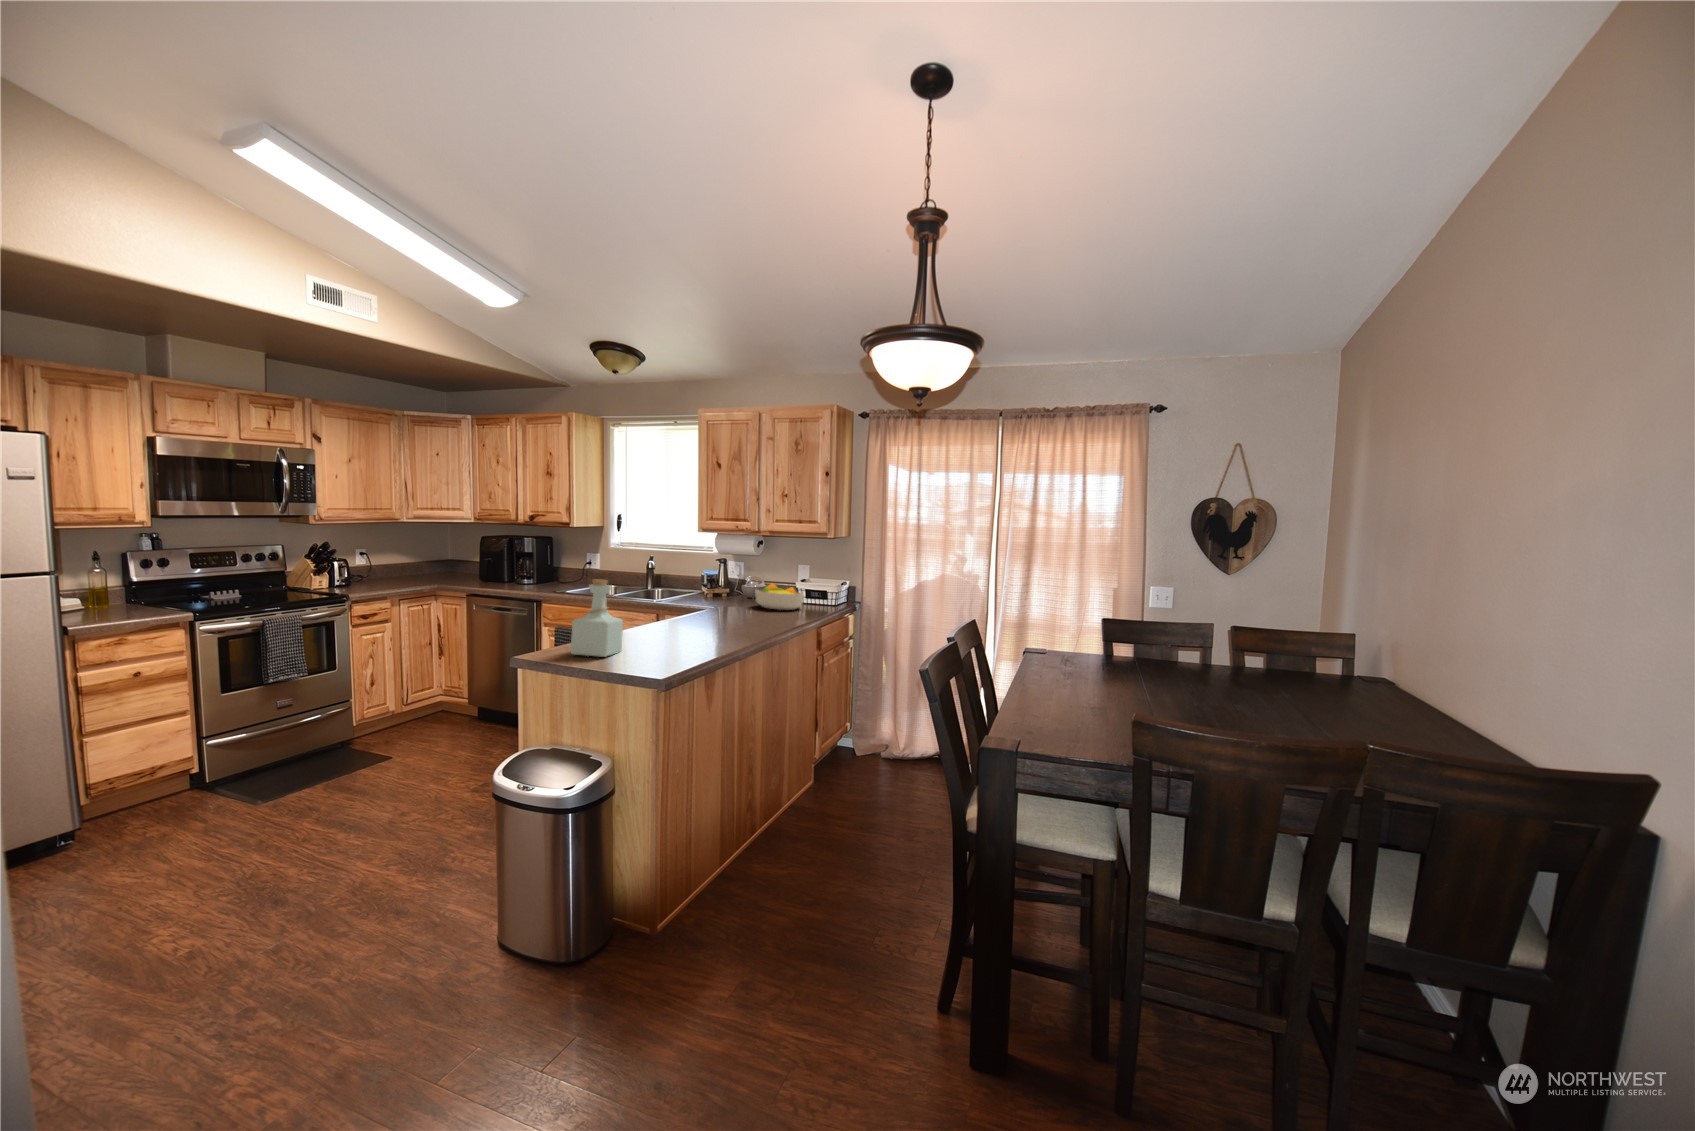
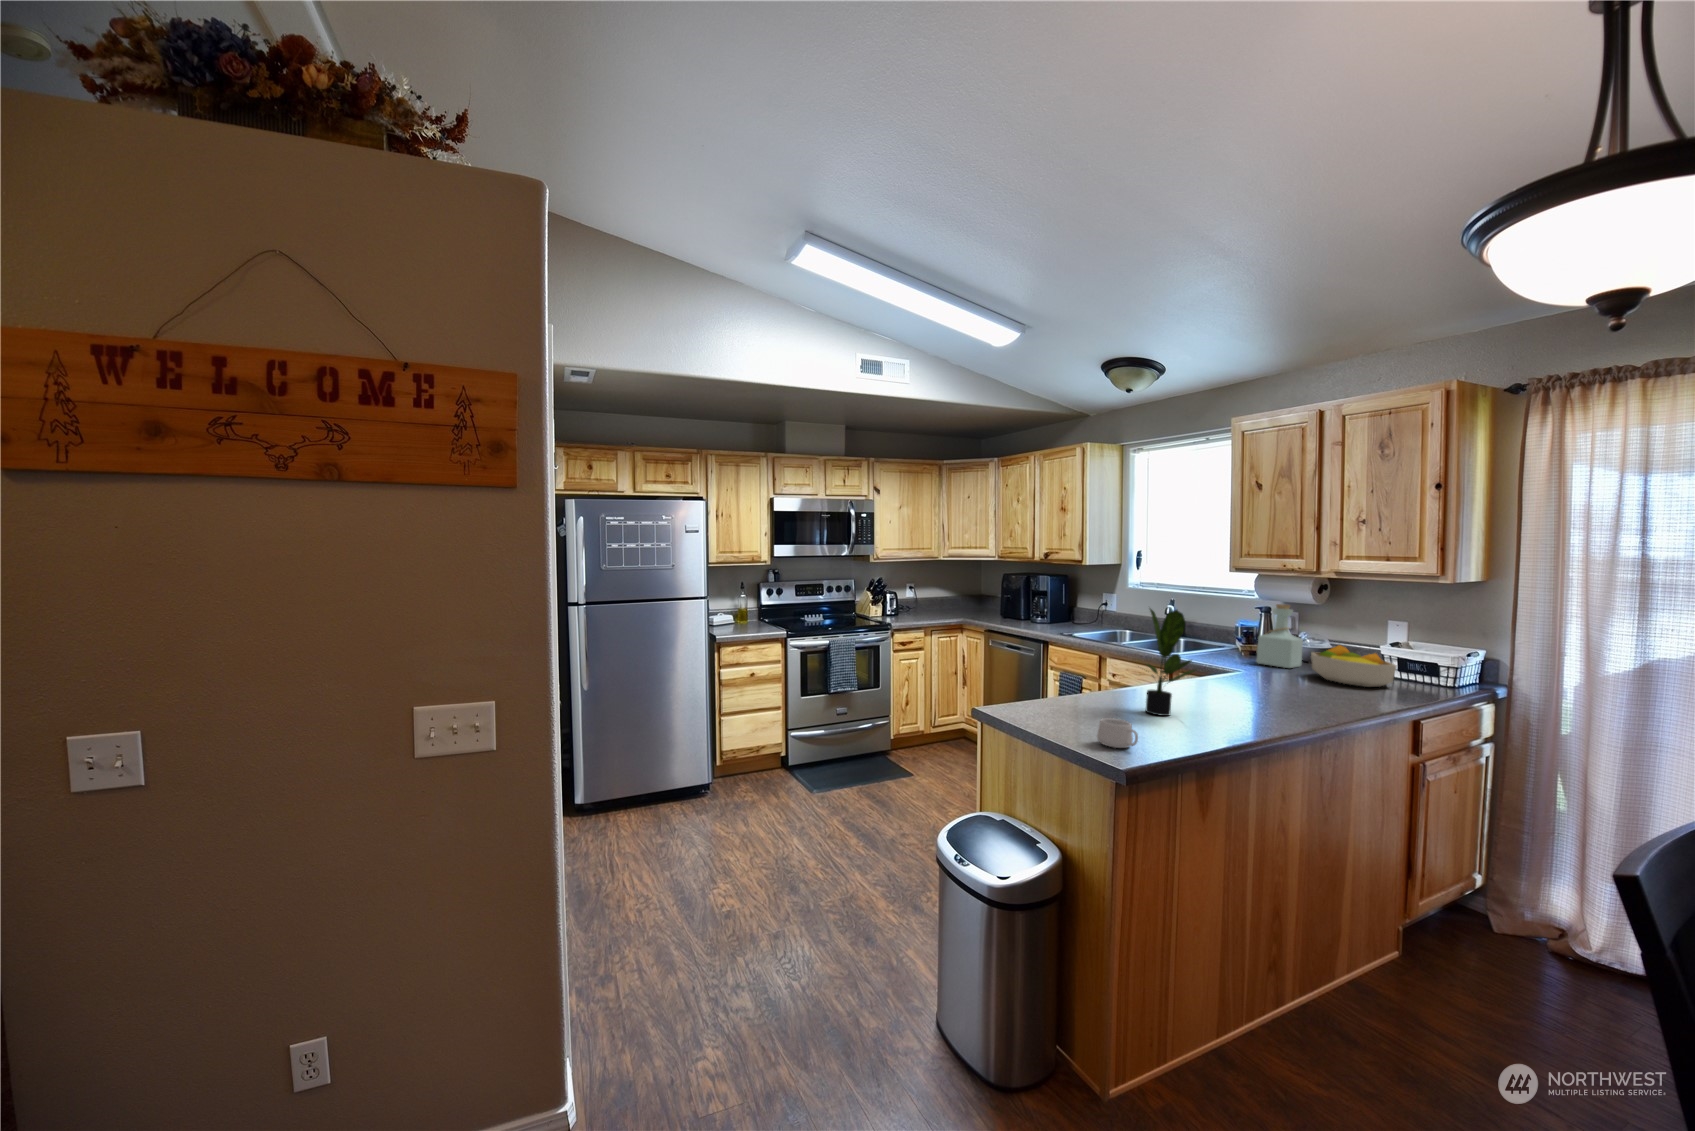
potted plant: none [651,557,694,641] -> present [1146,609,1195,716]
bottle: present [571,580,623,657] -> present [1256,604,1303,668]
mug: none [634,643,665,663] -> present [1097,718,1138,748]

